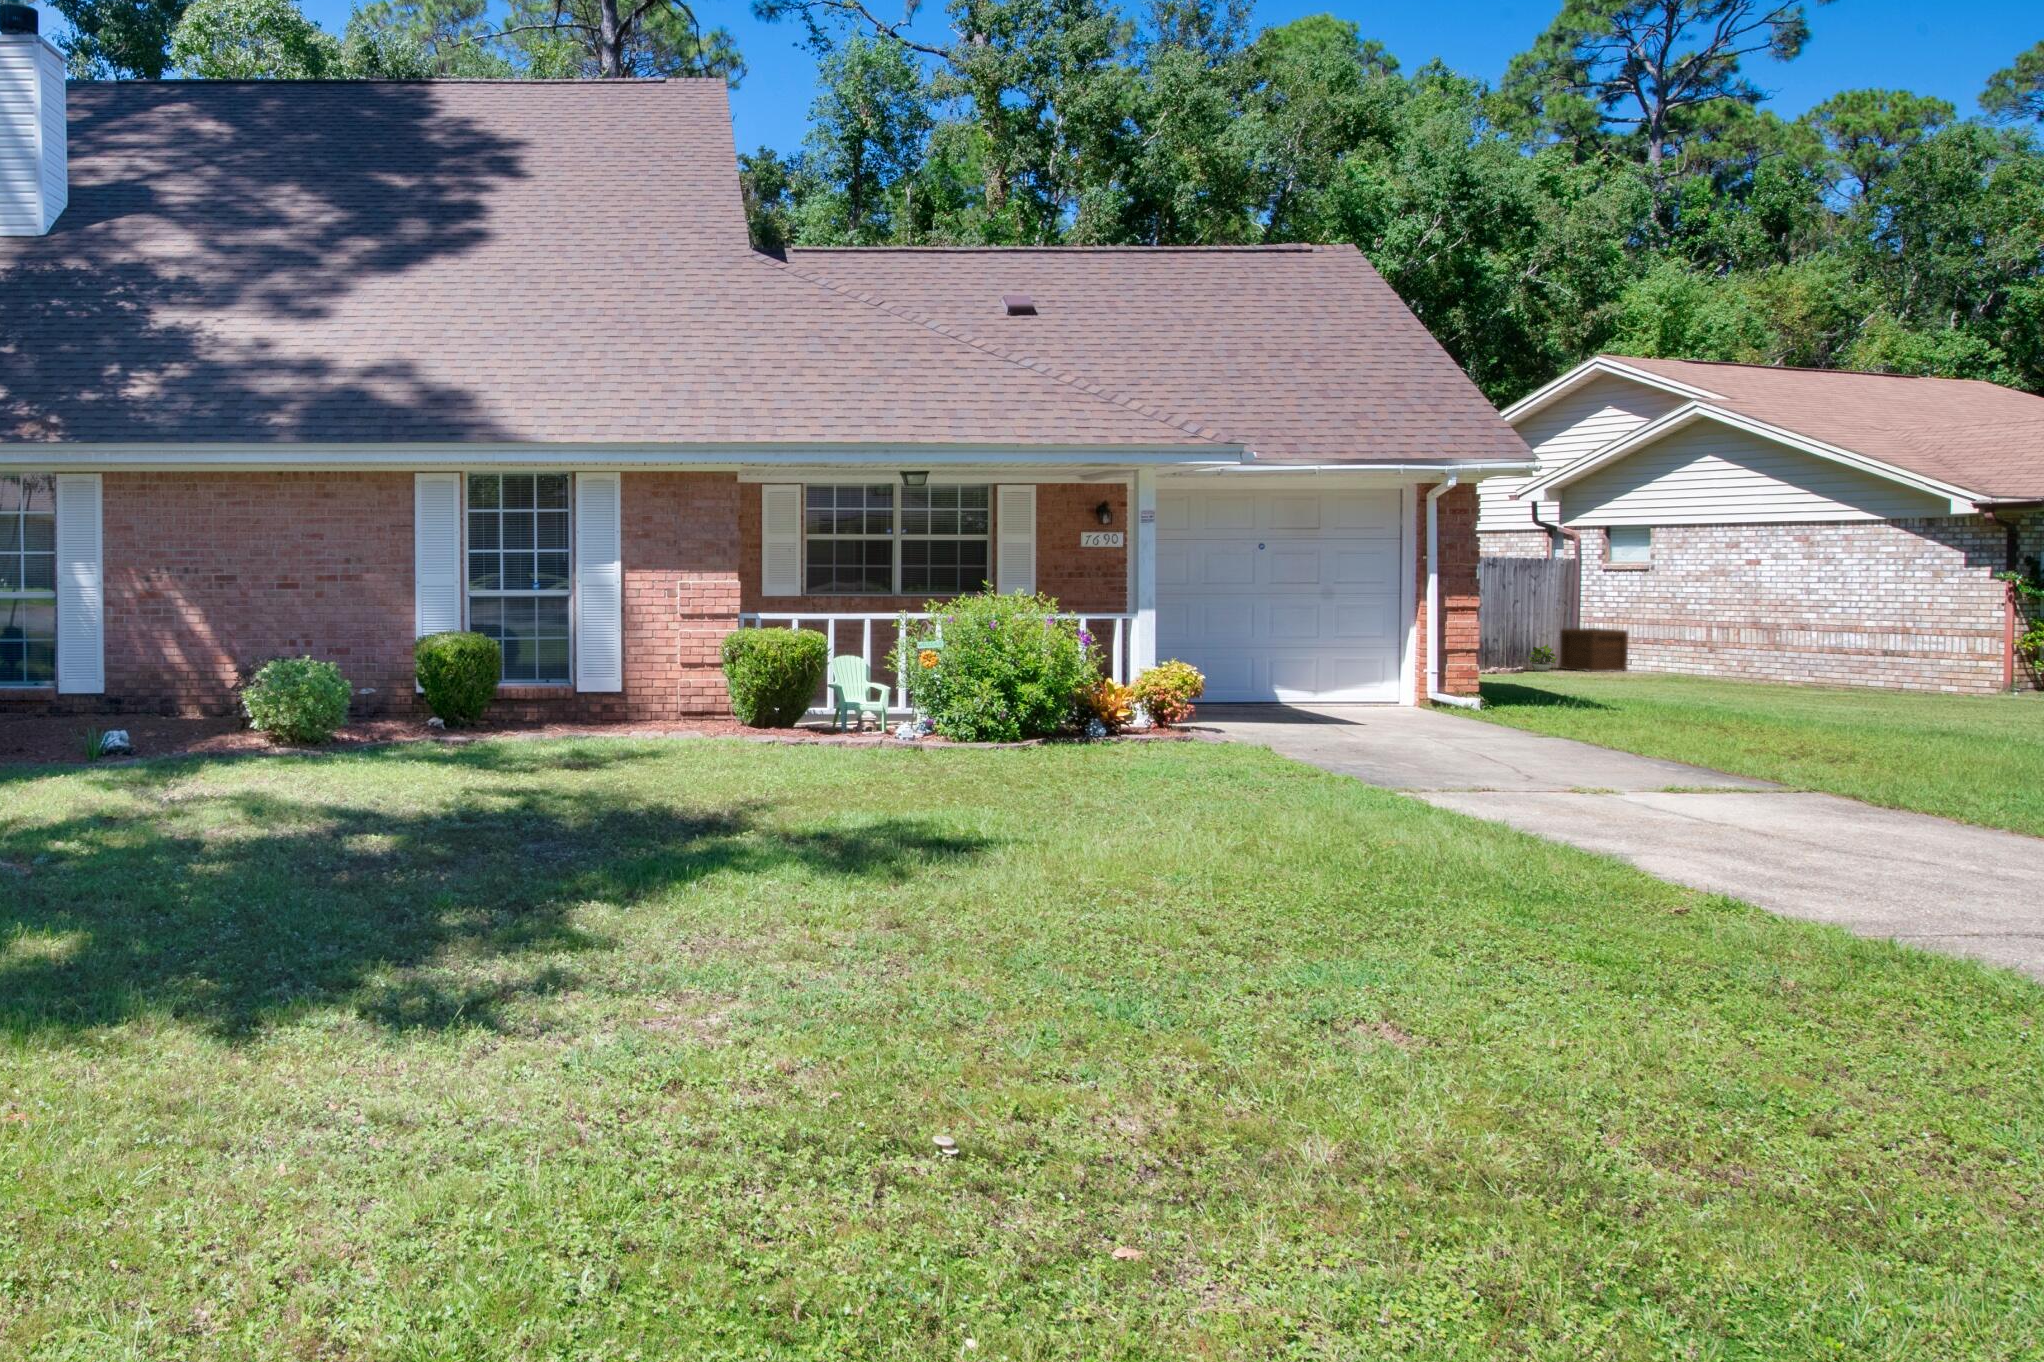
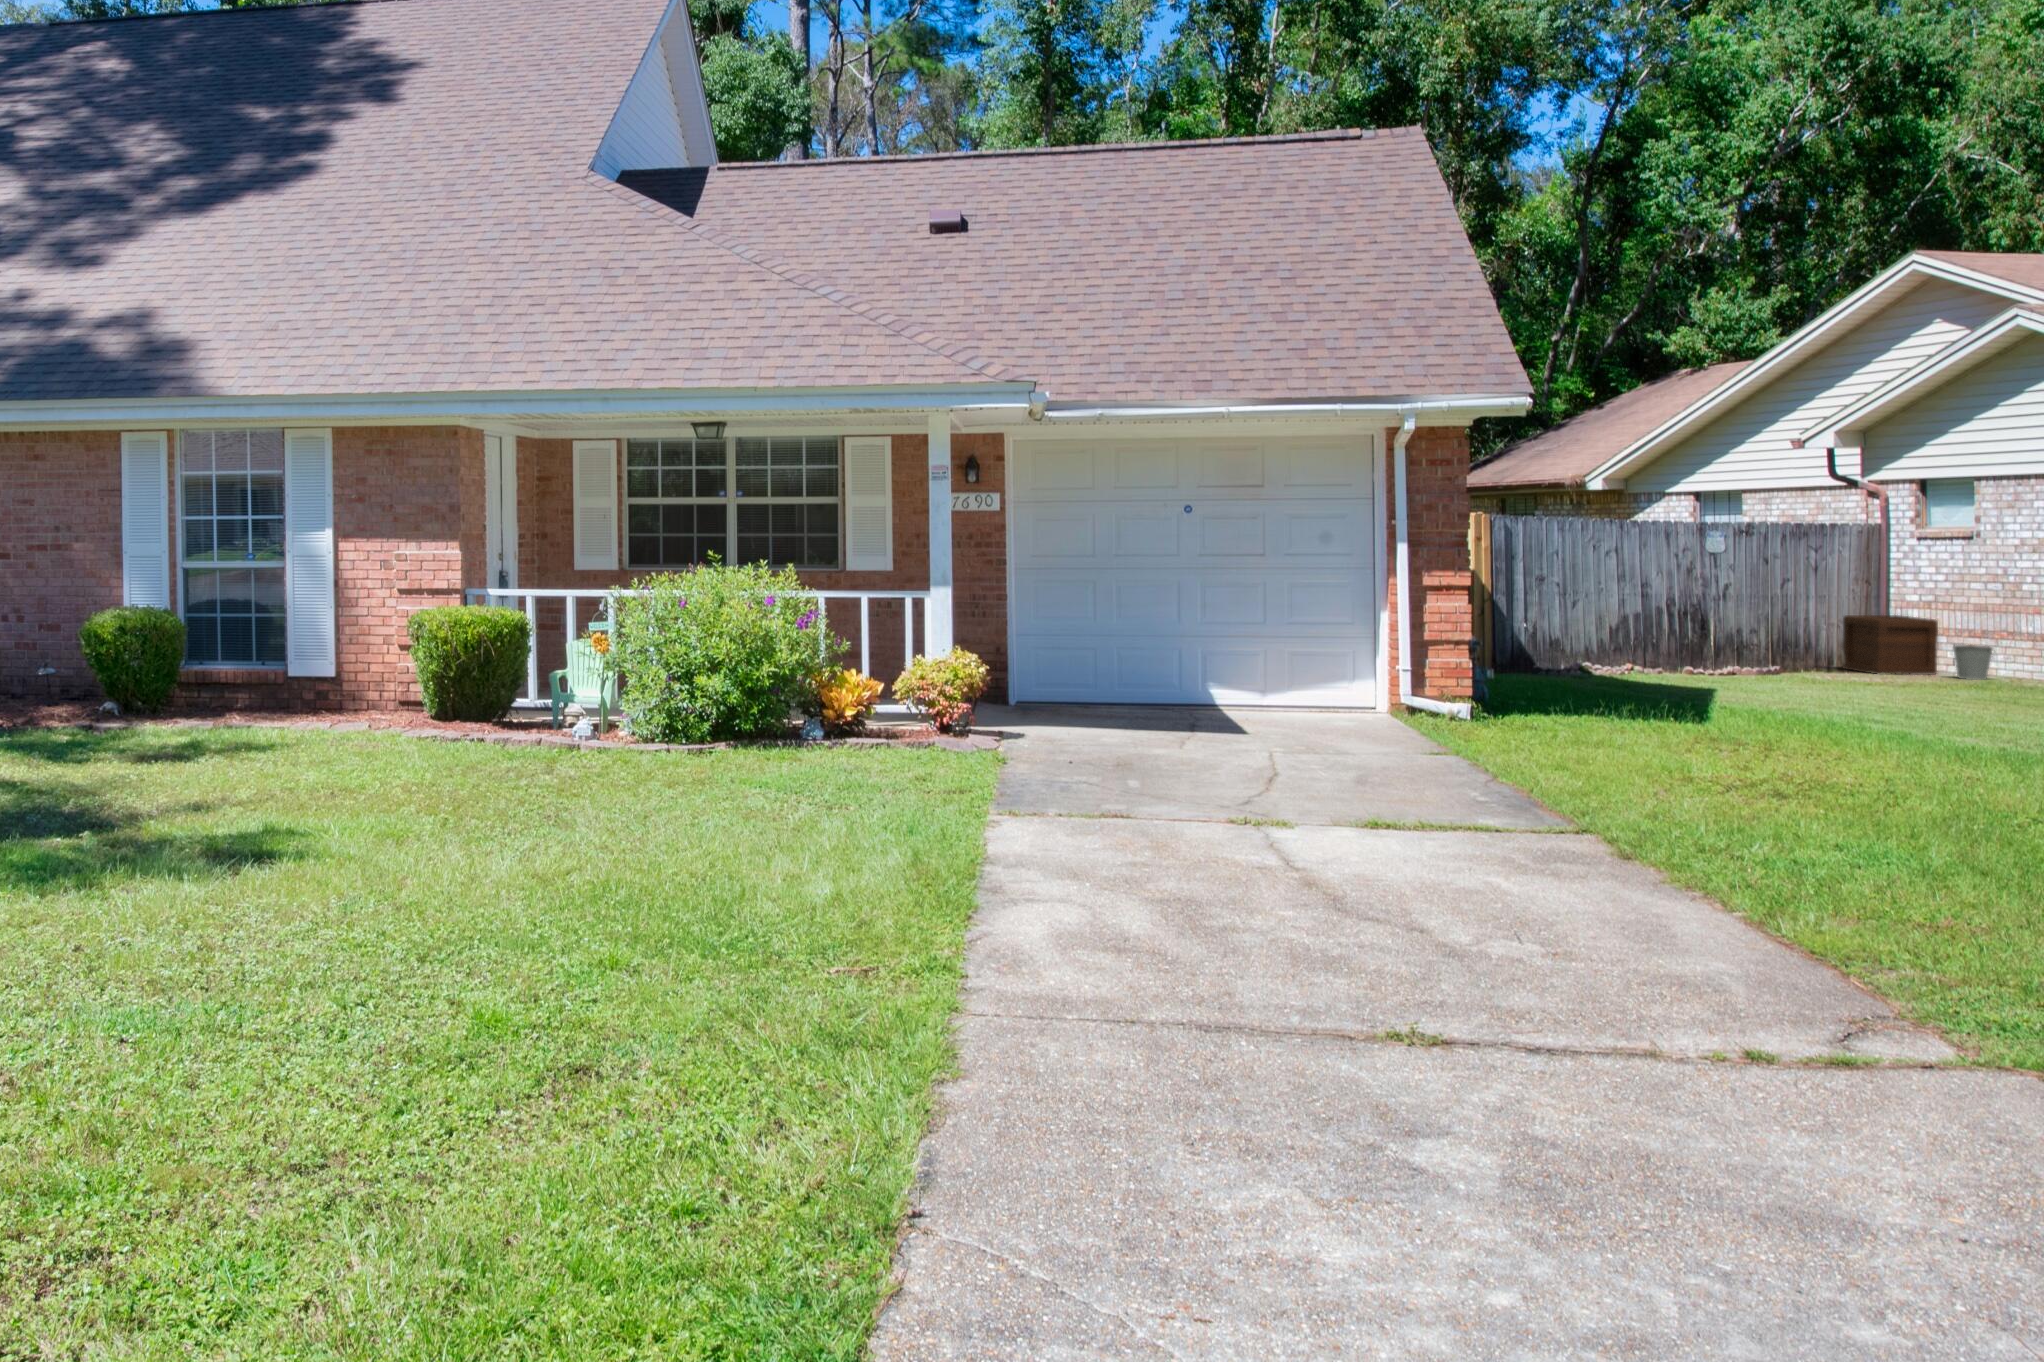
potted plant: present [1528,644,1557,671] -> none [1788,636,1827,672]
bucket: none [1643,648,1673,674] -> present [1954,645,1993,680]

